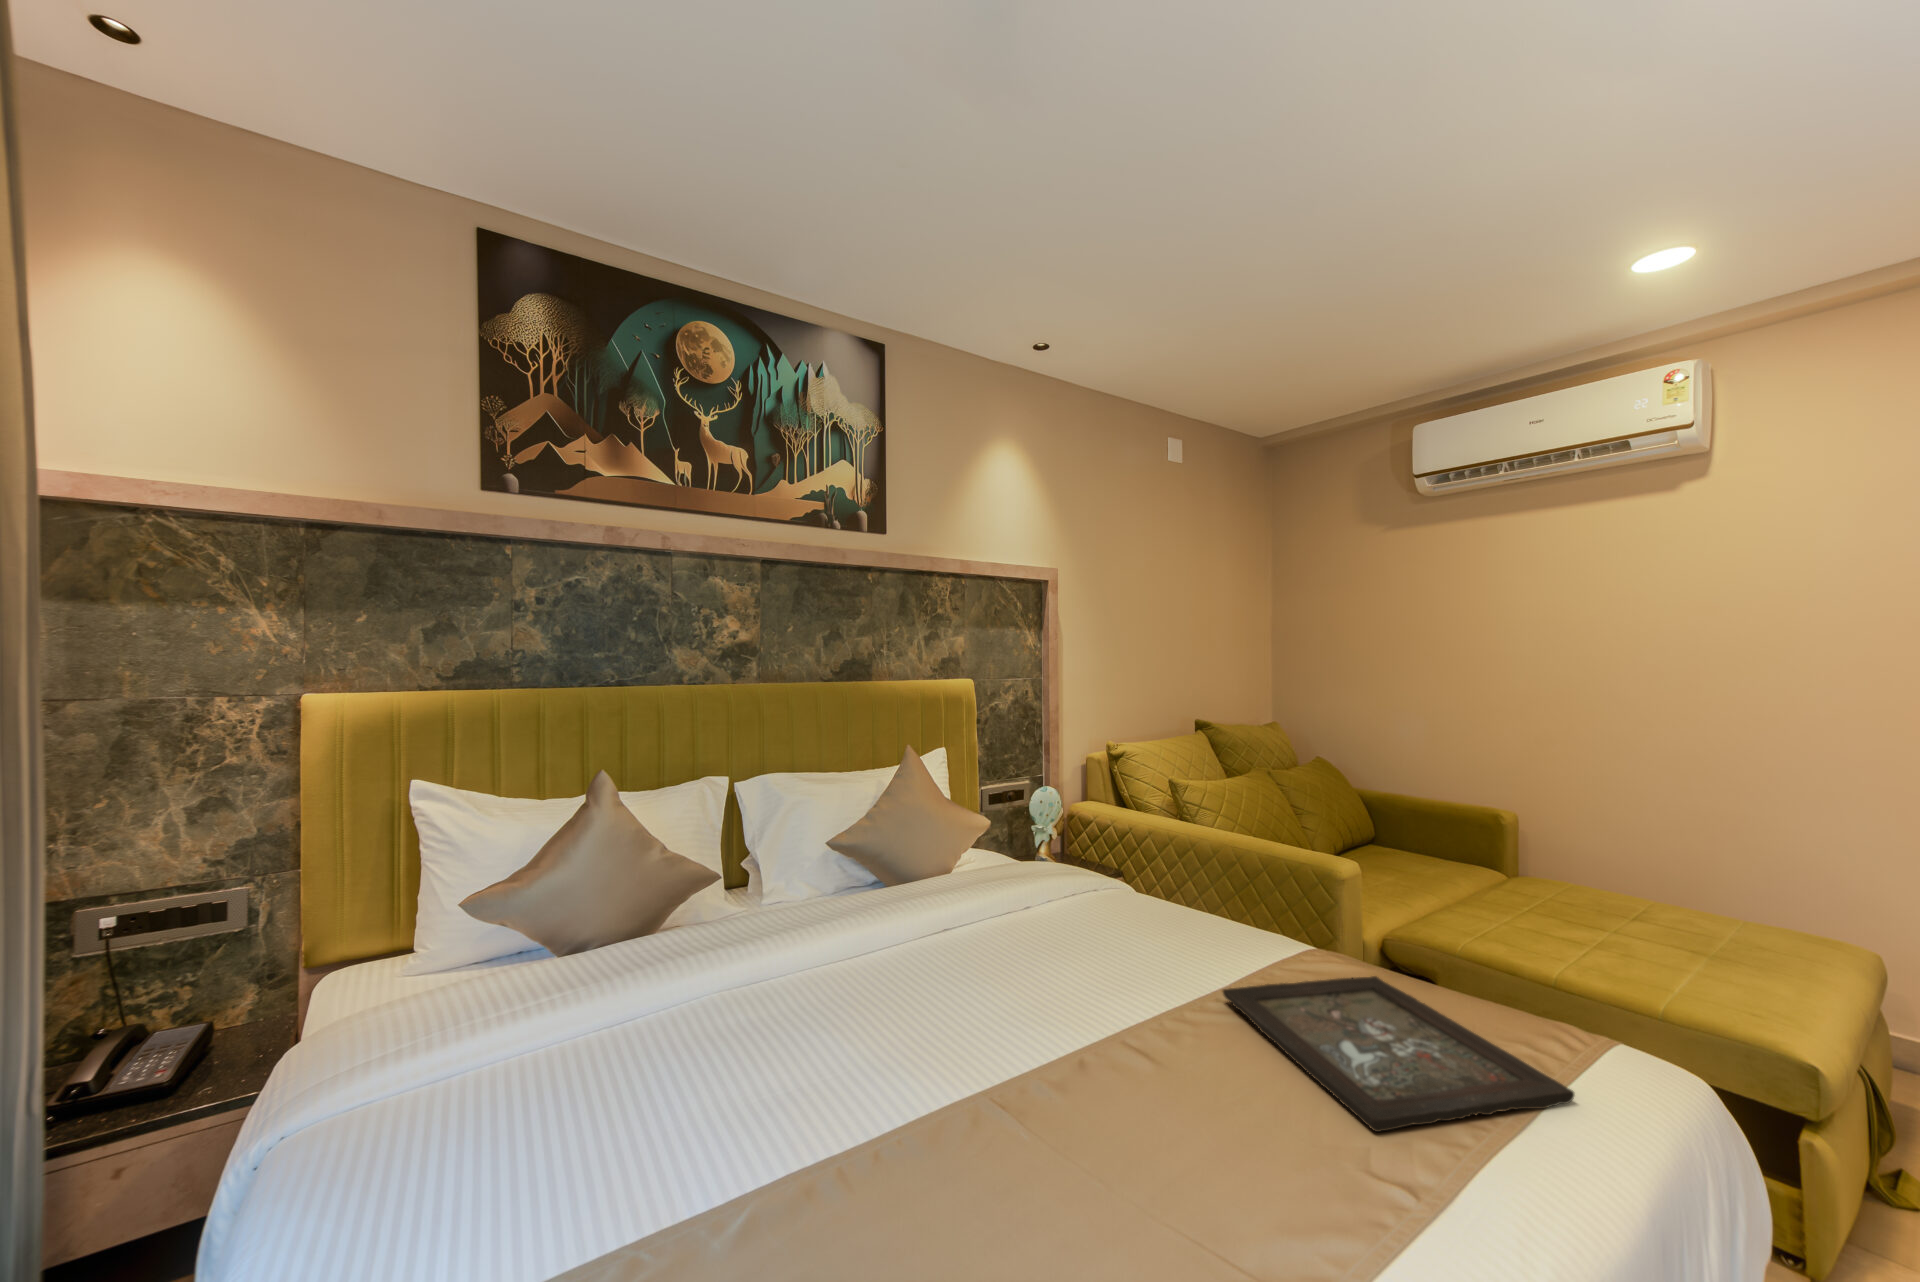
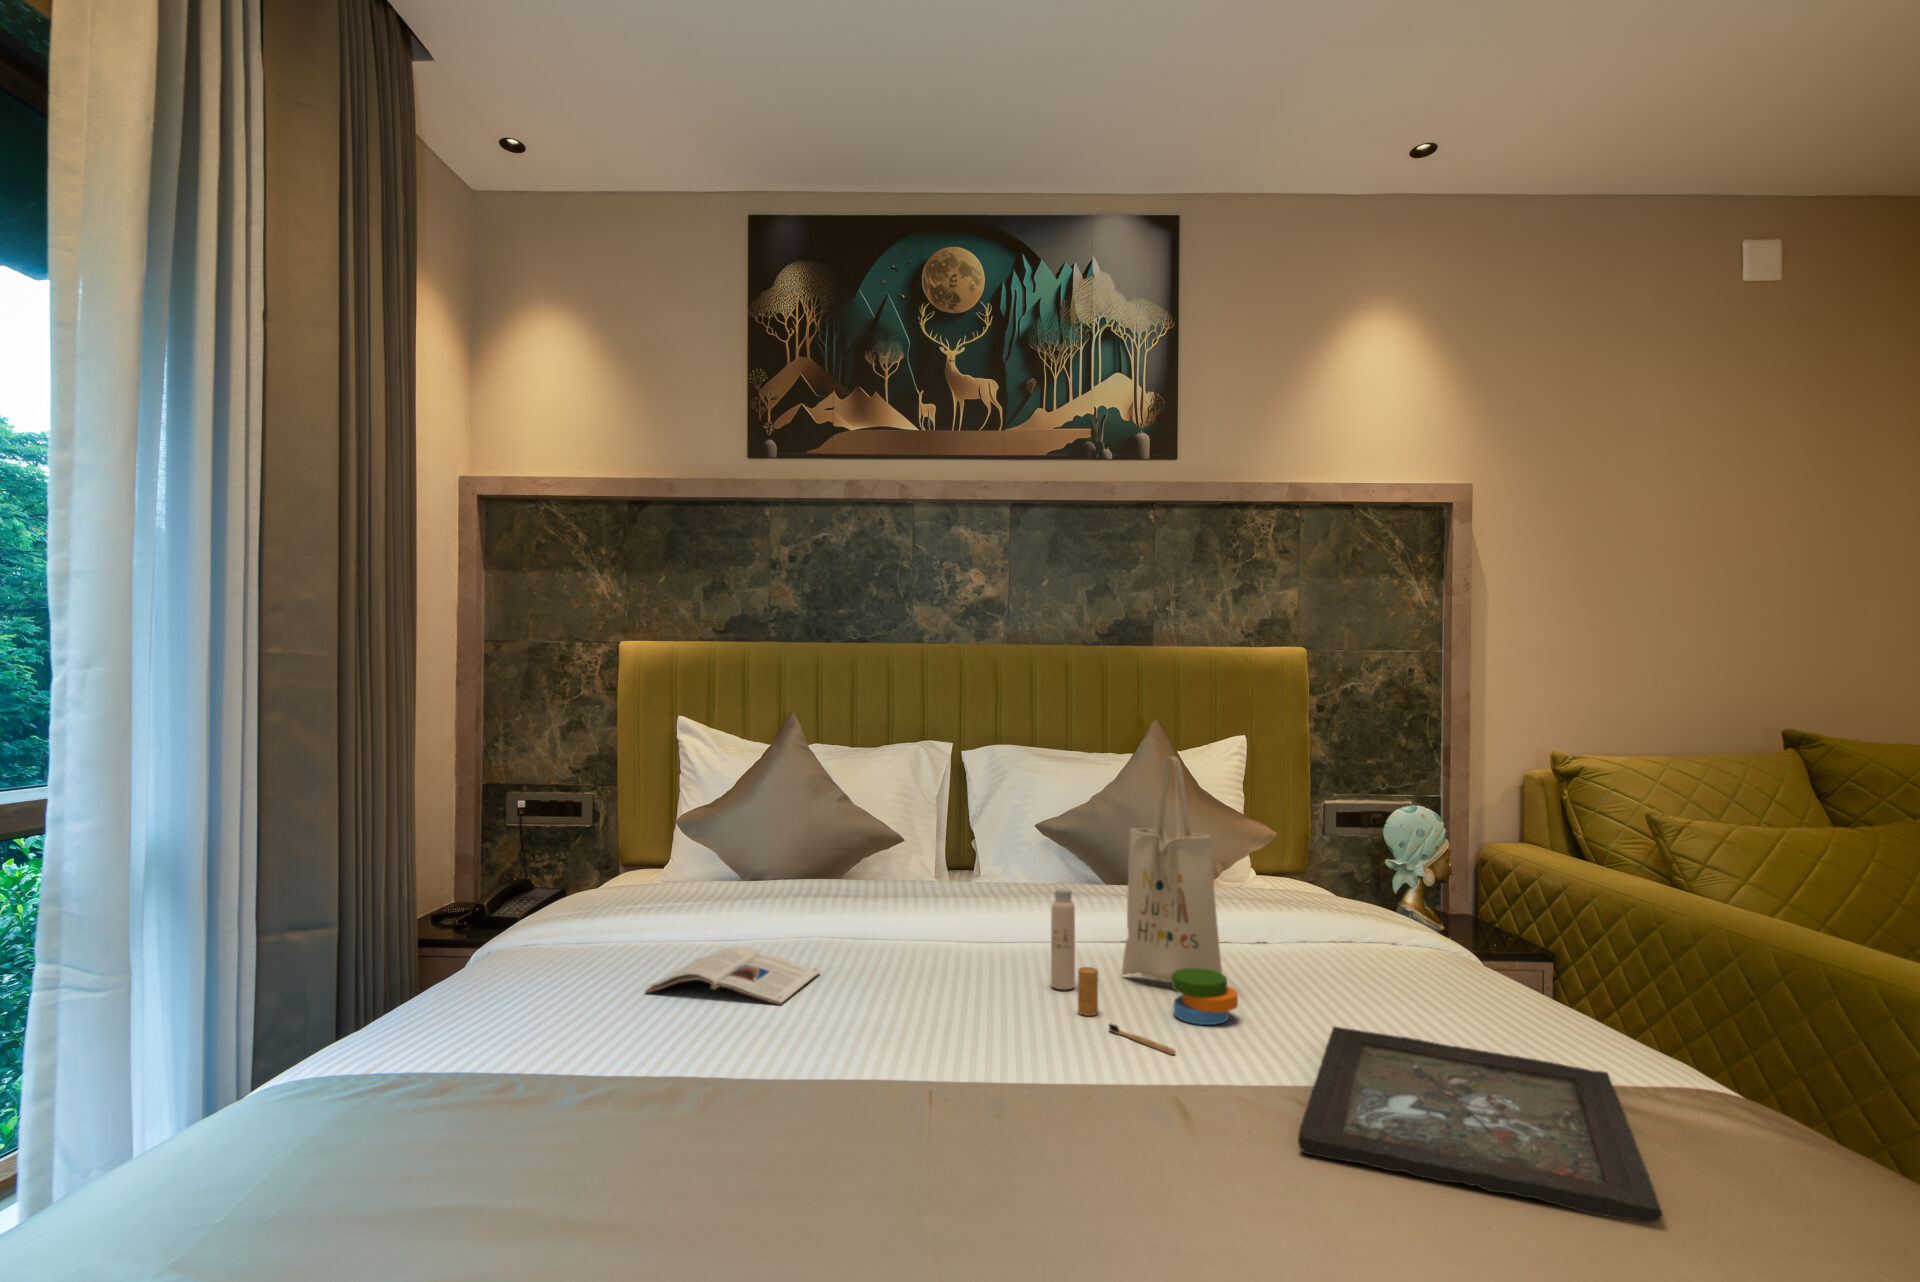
tote bag: none [979,789,1163,1058] -> present [1051,757,1238,1055]
magazine: none [581,1068,778,1194] -> present [646,946,820,1005]

